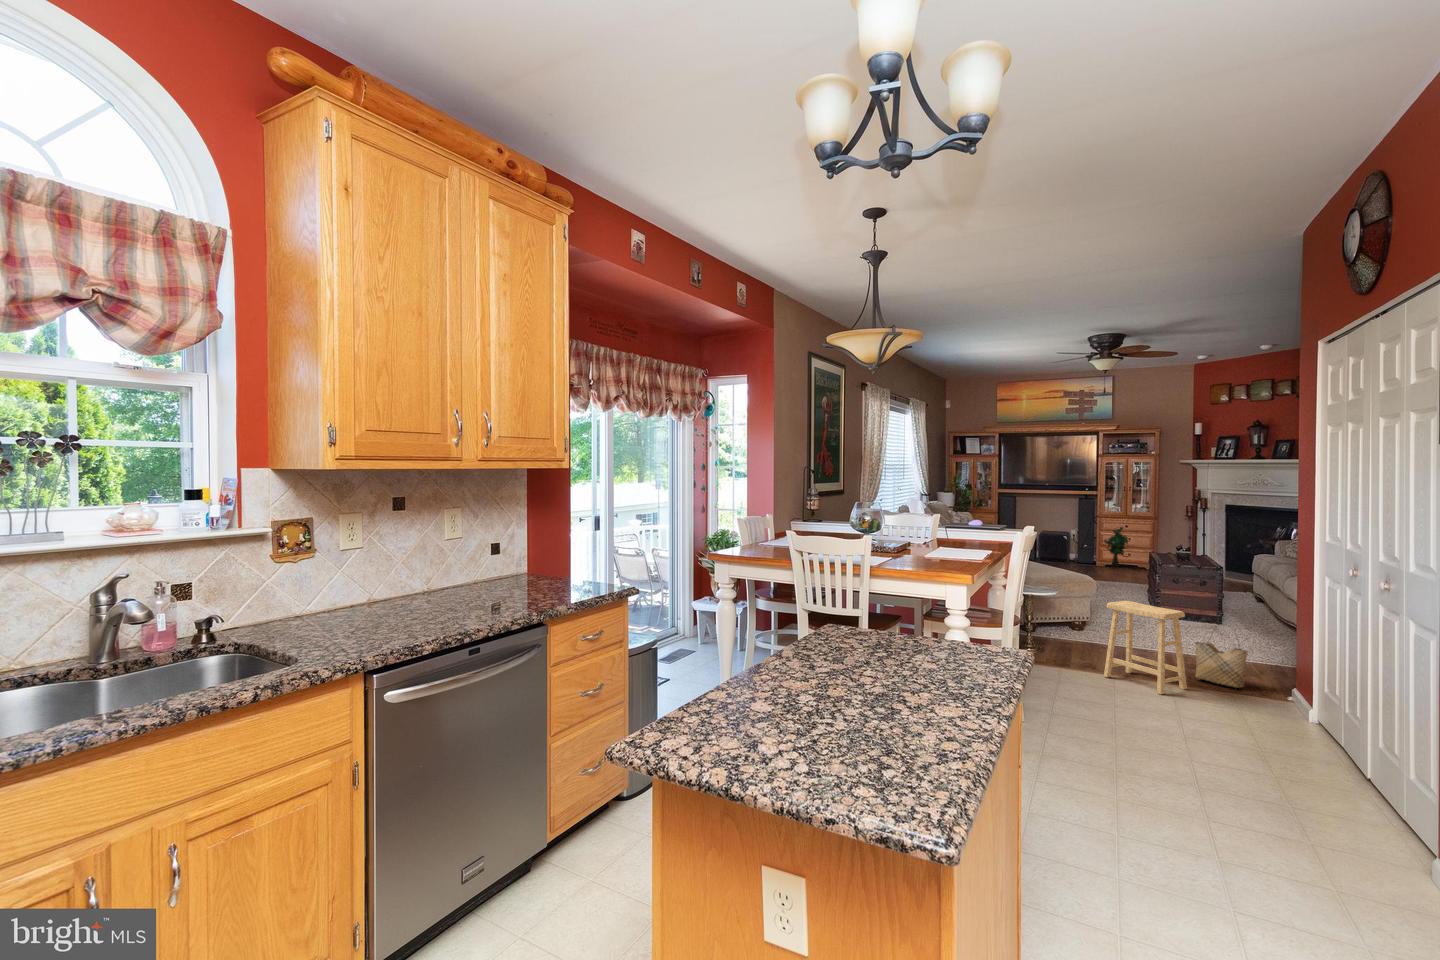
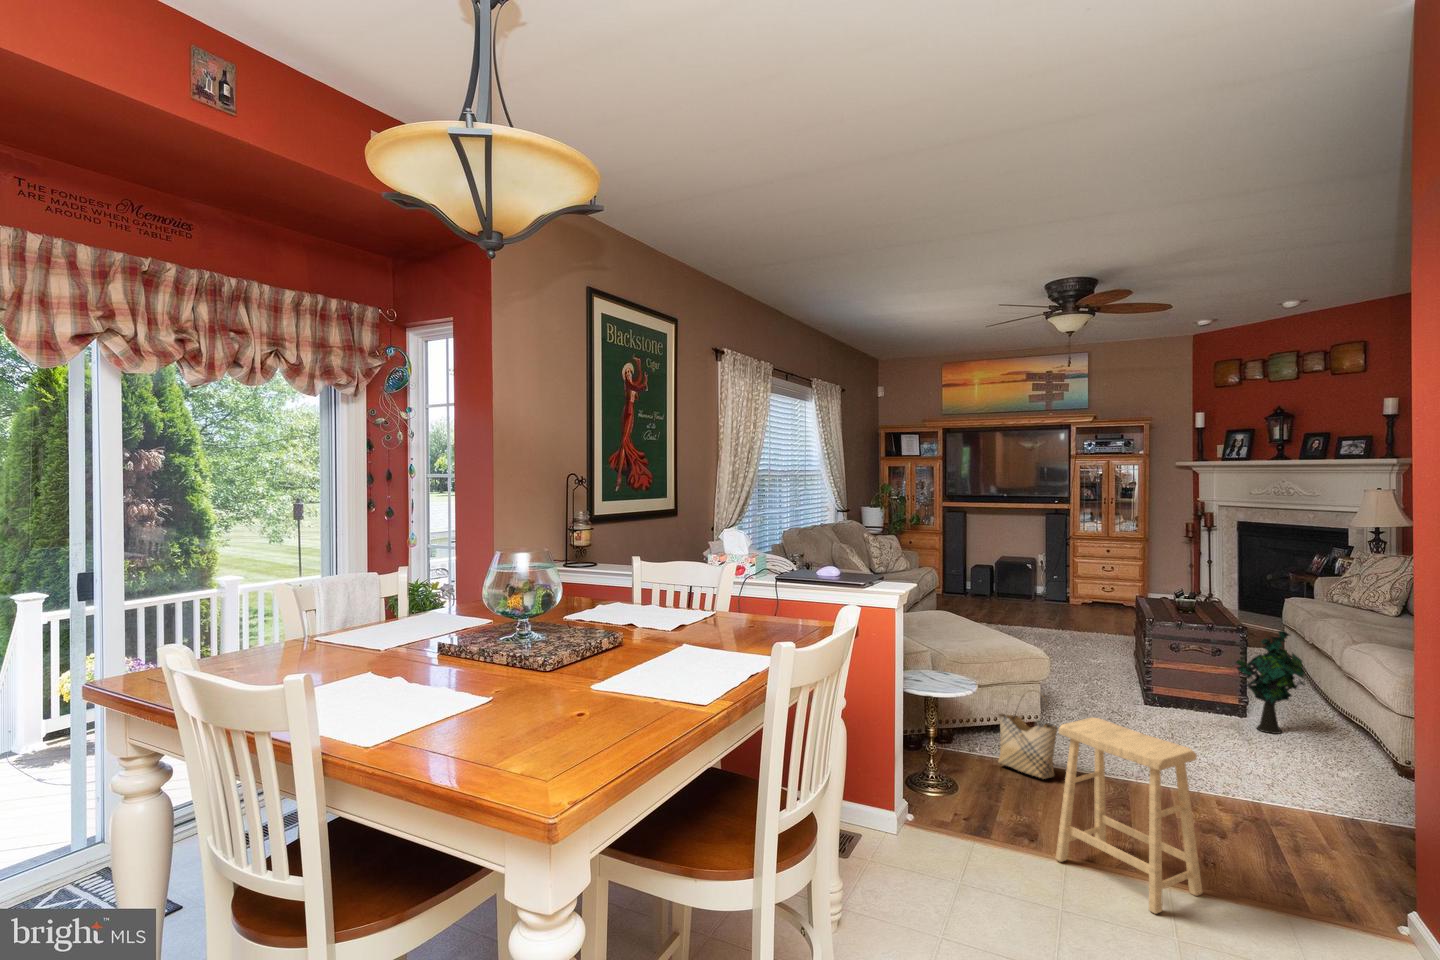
decorative plant: present [1104,527,1128,566] -> present [1236,631,1305,734]
woven basket: present [1195,625,1248,688] -> present [998,691,1058,779]

